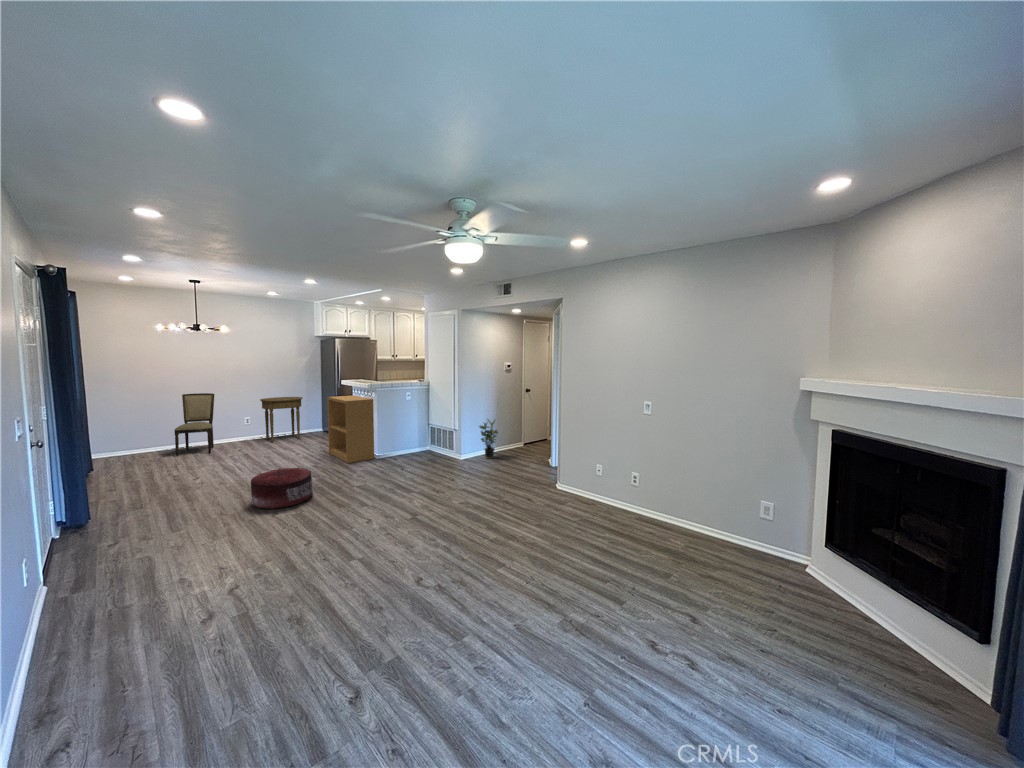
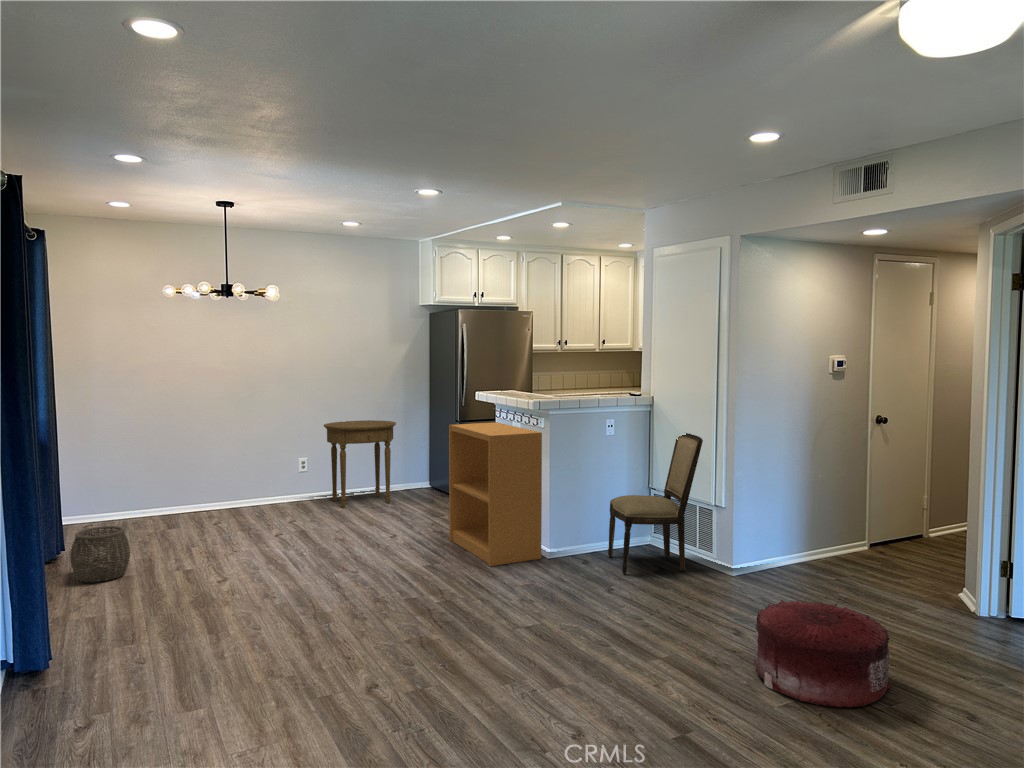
dining chair: present [175,393,214,456] -> present [608,433,703,574]
potted plant: present [479,419,498,459] -> none [776,485,822,580]
woven basket: none [96,456,137,486] -> present [70,526,131,583]
pouf: present [251,468,313,509] -> present [754,600,892,708]

